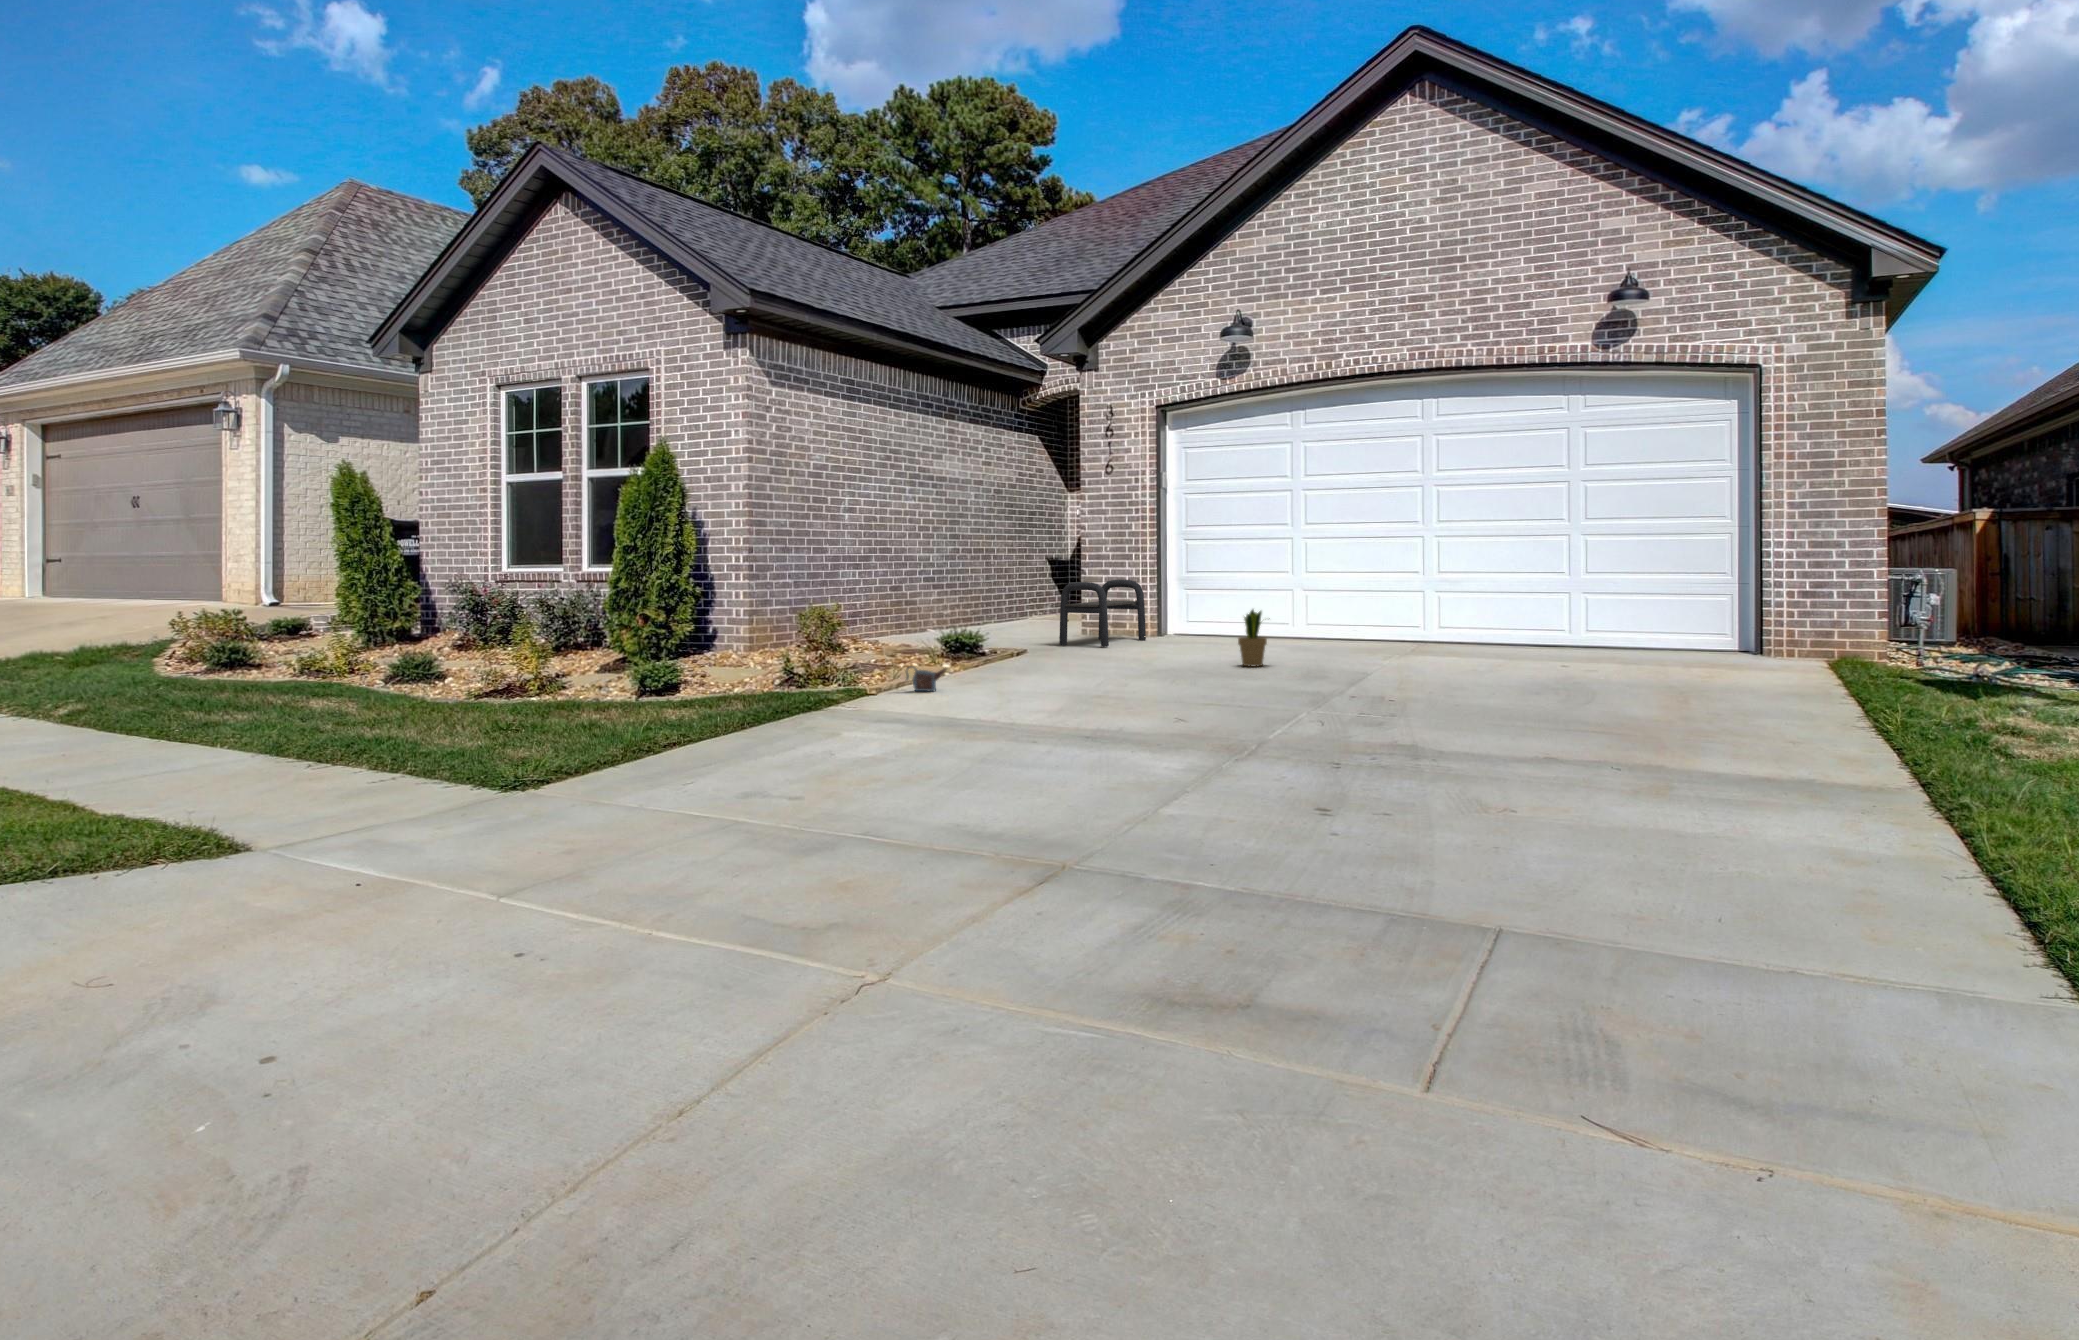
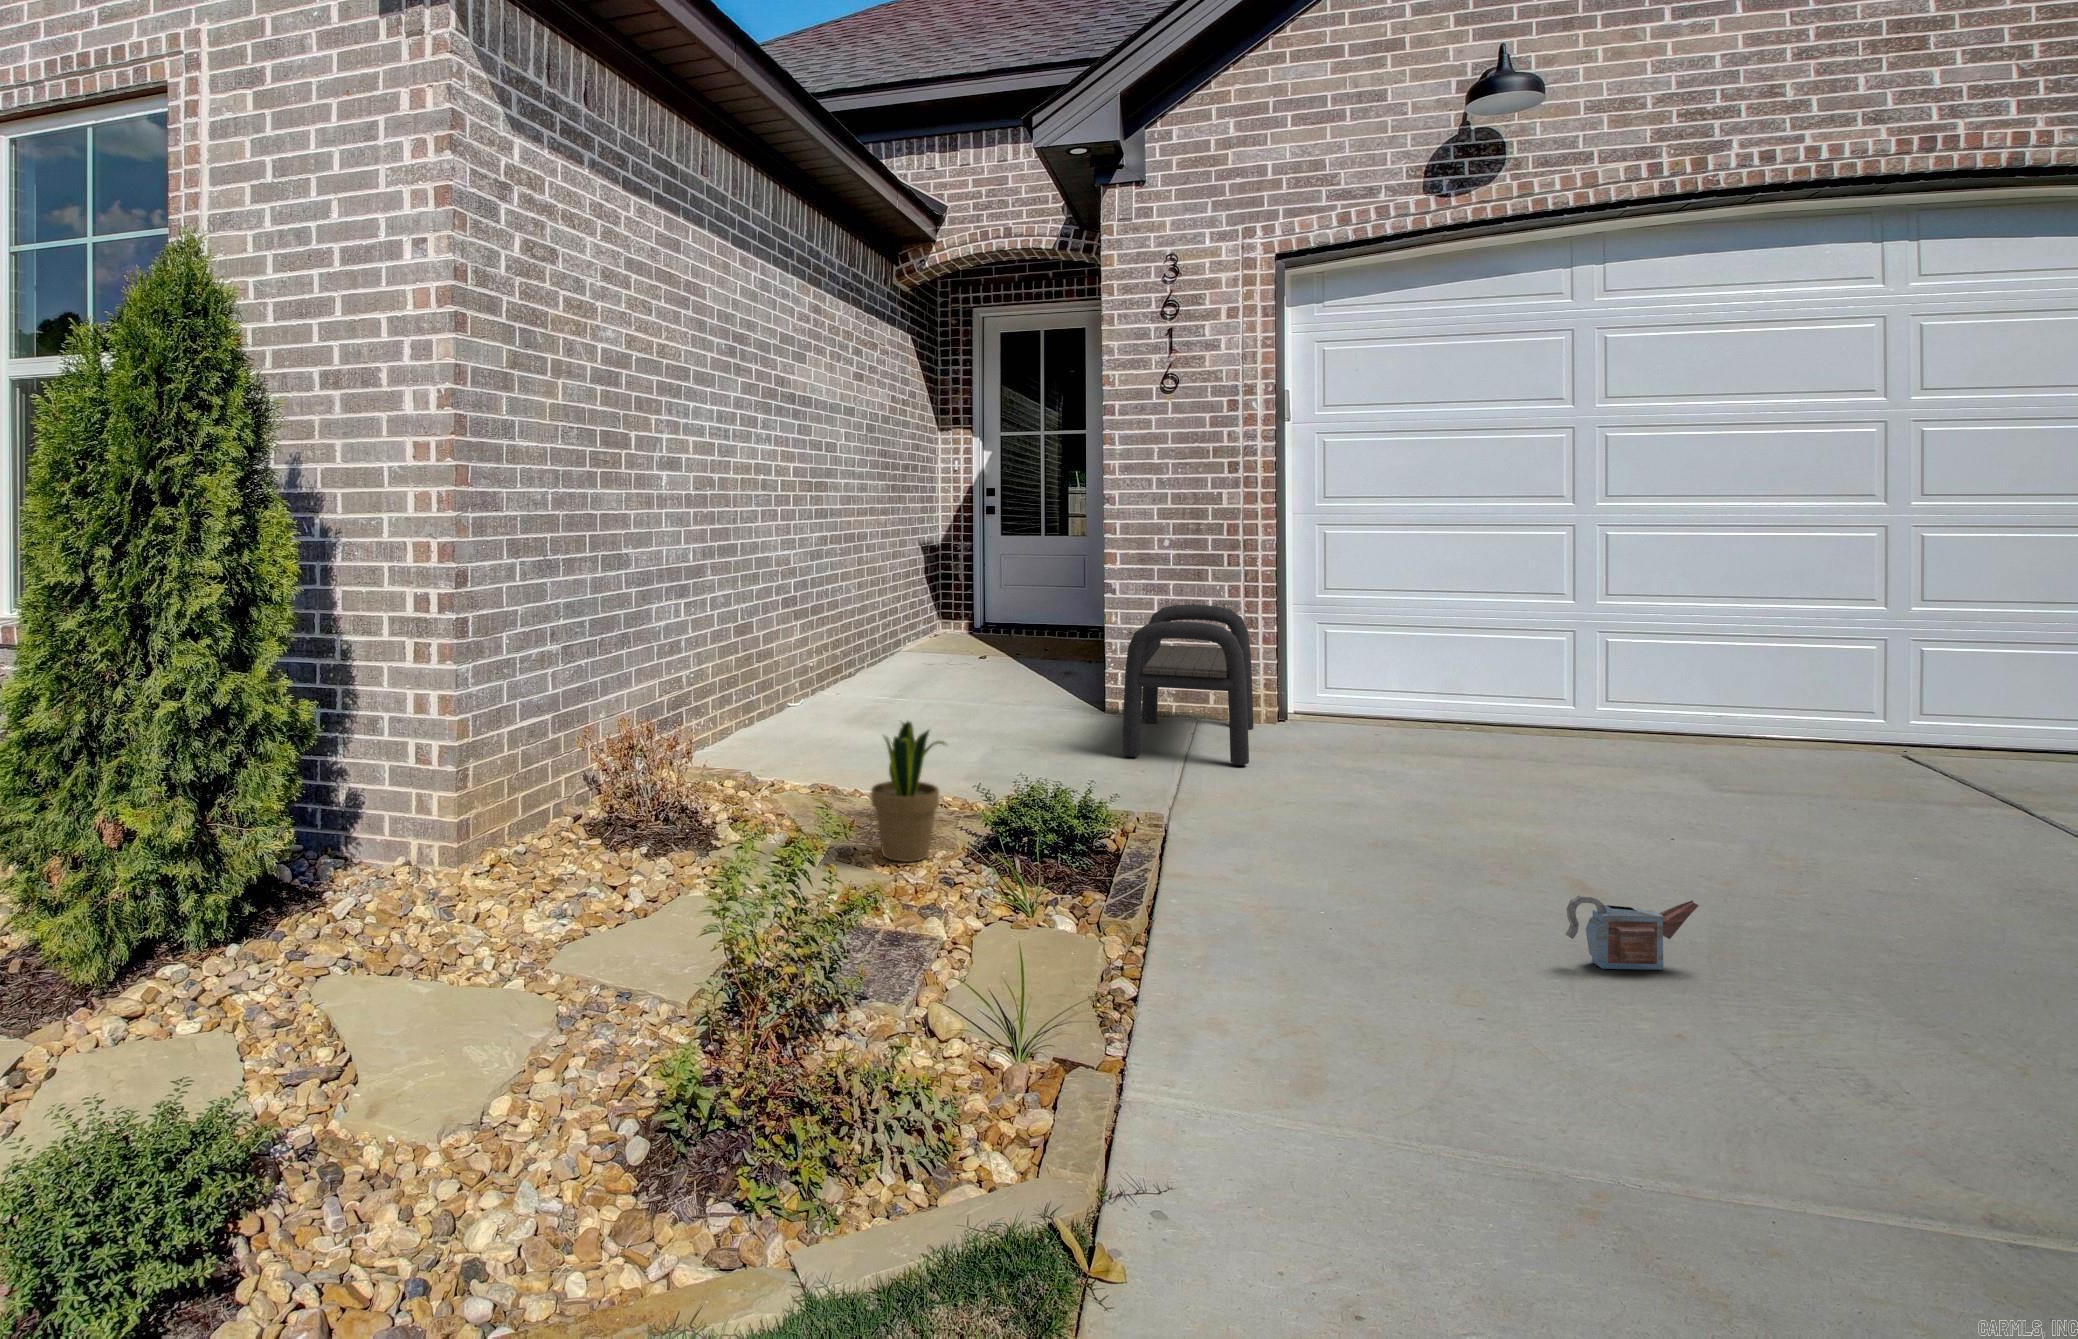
potted plant: present [1238,610,1267,667] -> present [871,721,945,862]
watering can: present [906,666,947,691] -> present [1565,895,1699,970]

